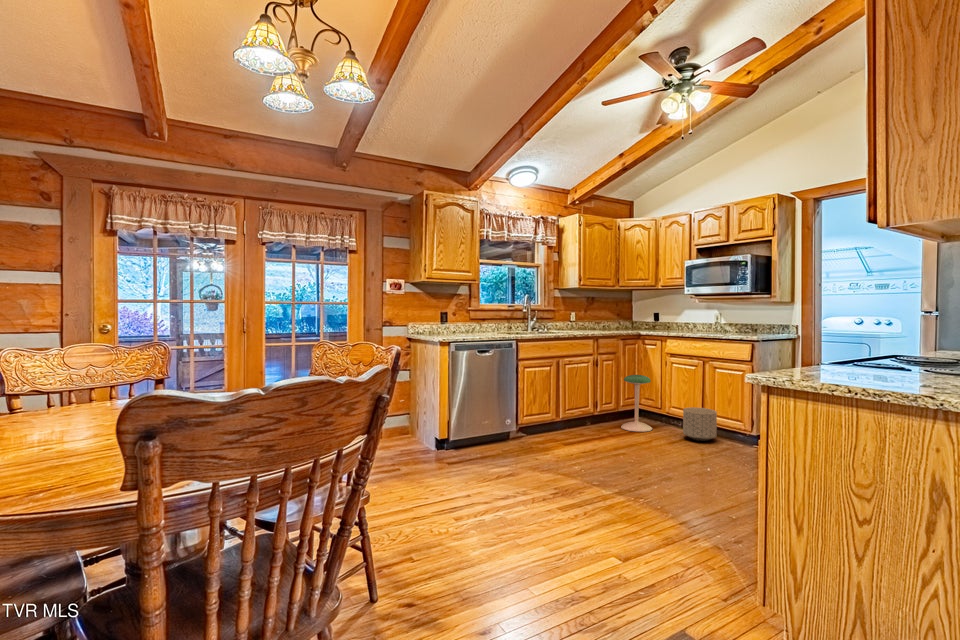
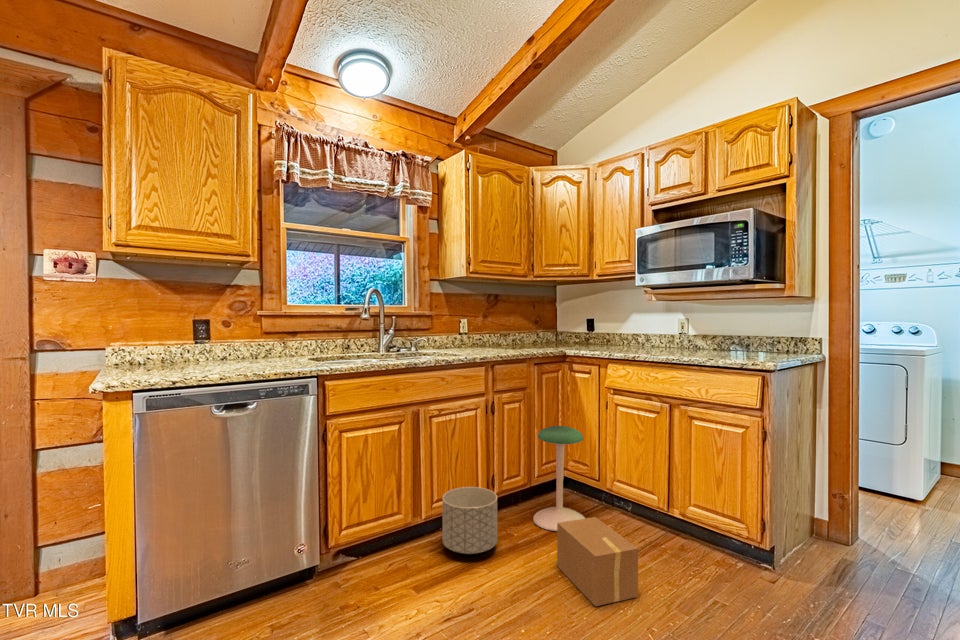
planter: present [683,407,717,441] -> present [442,487,497,555]
cardboard box: none [636,418,679,452] -> present [557,517,638,606]

